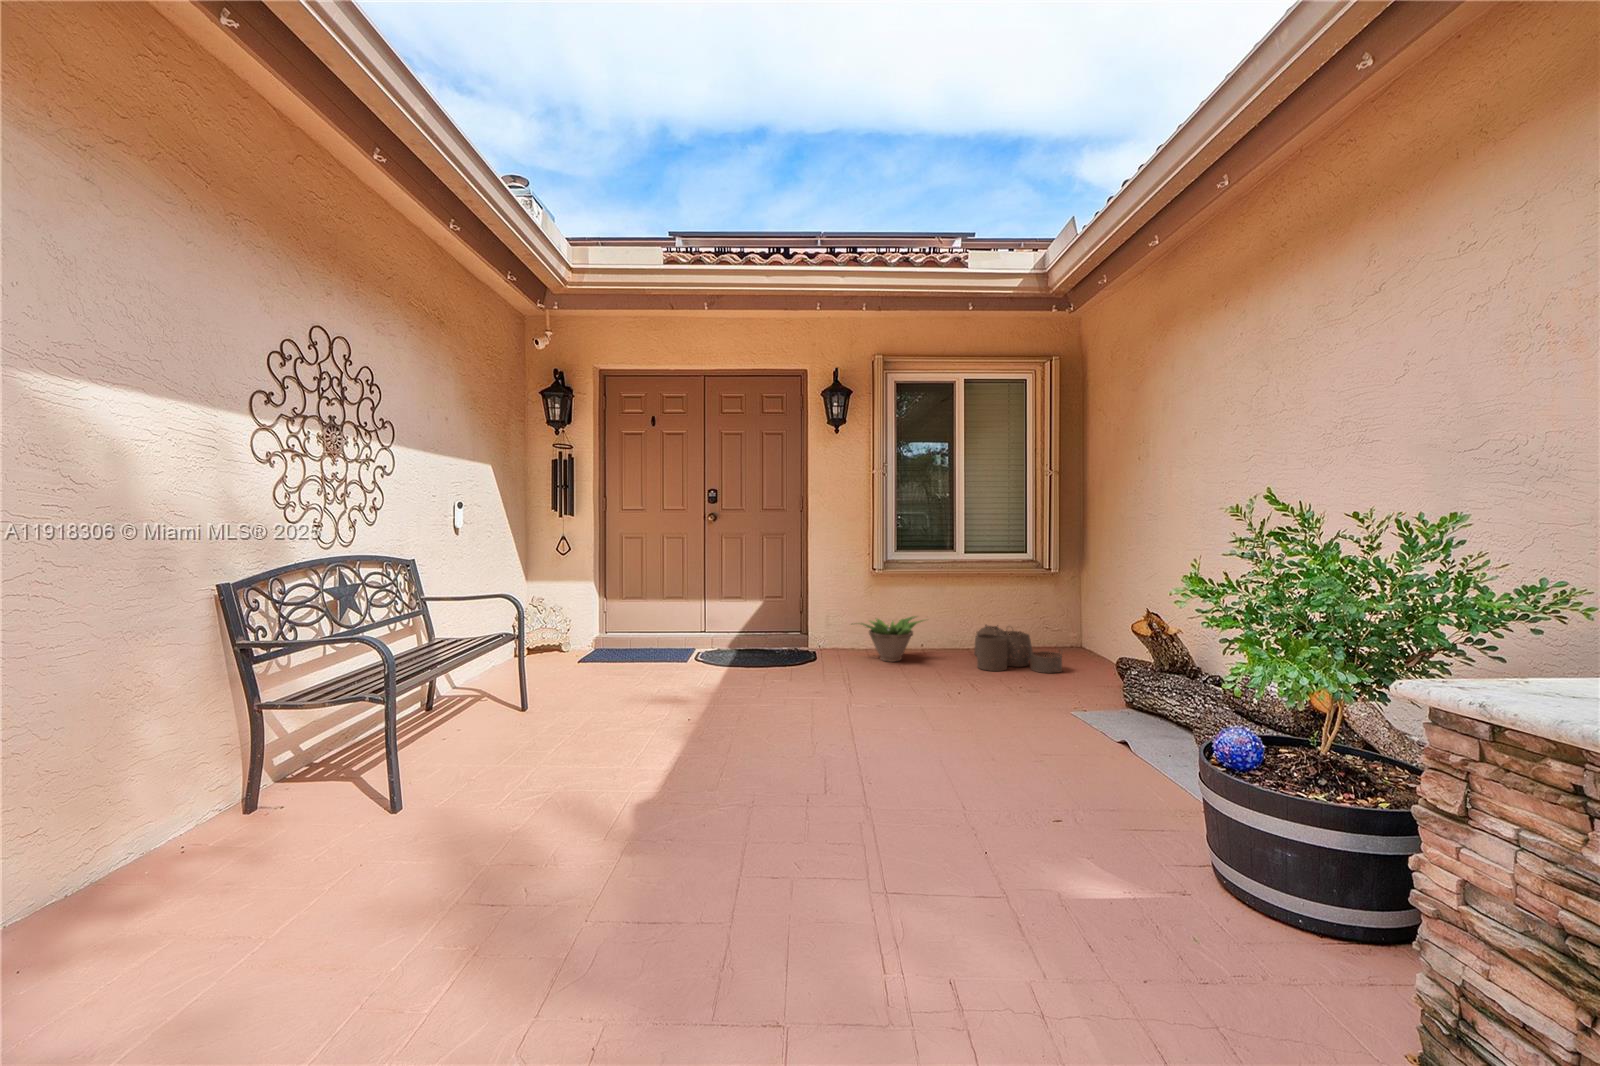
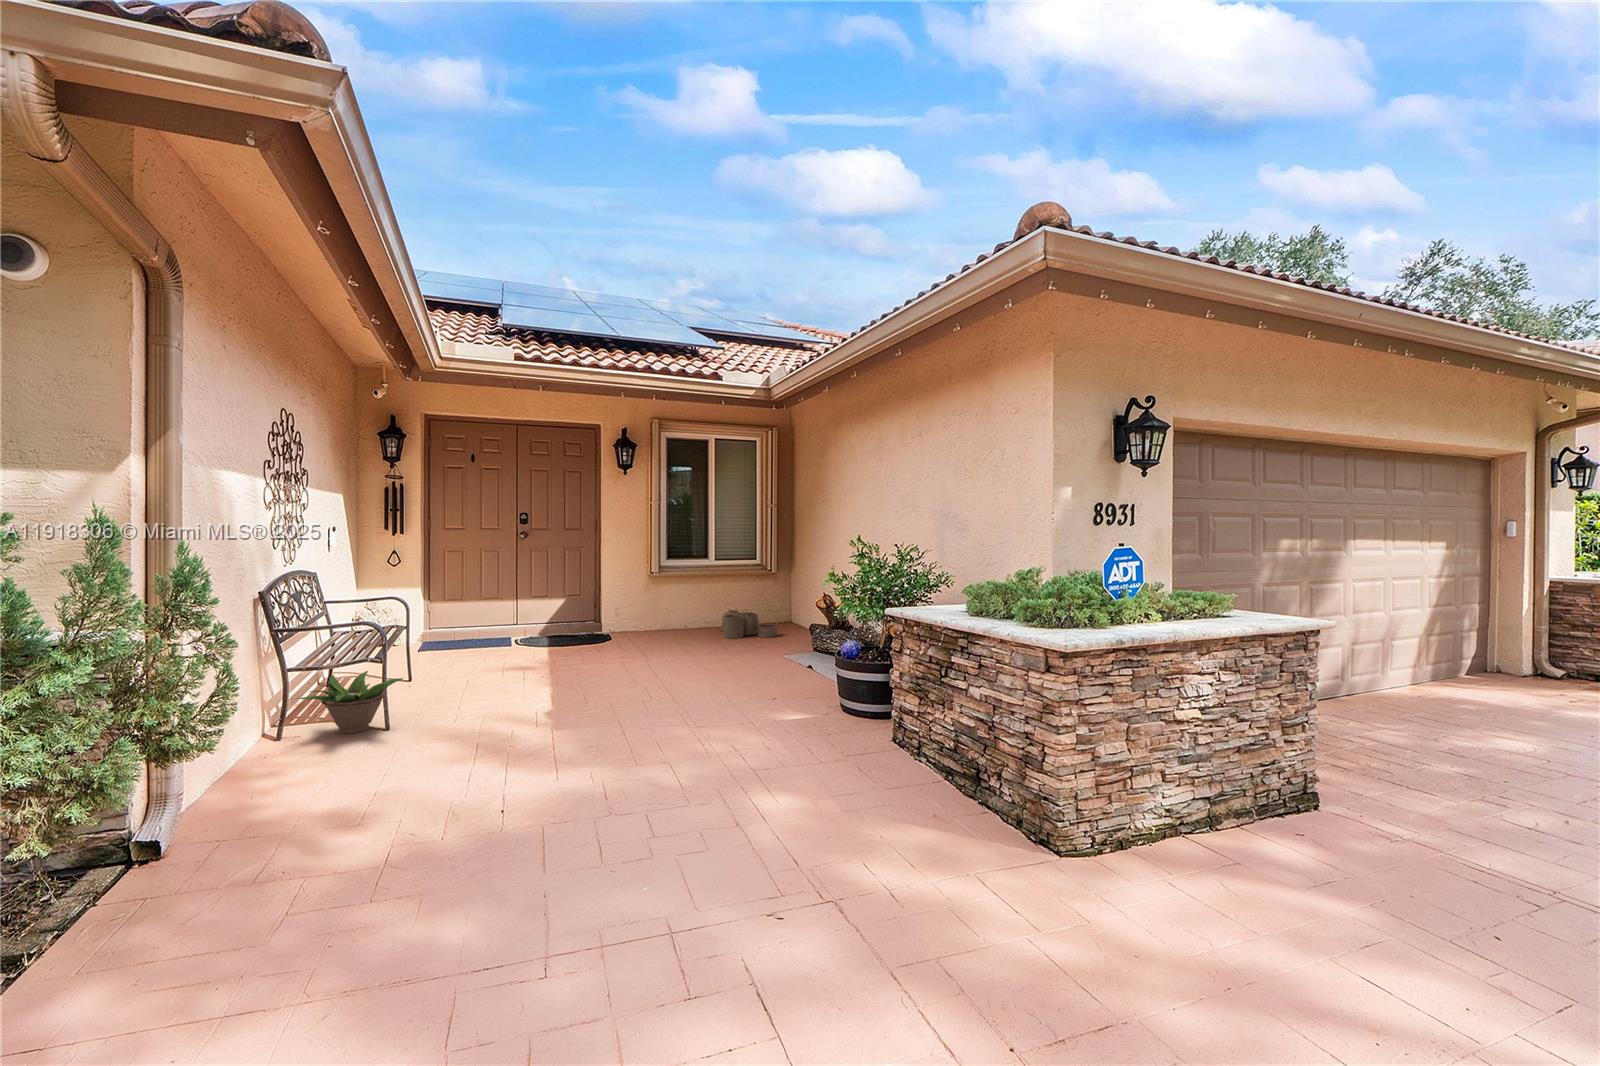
decorative plant: present [861,616,923,662] -> present [298,671,403,733]

